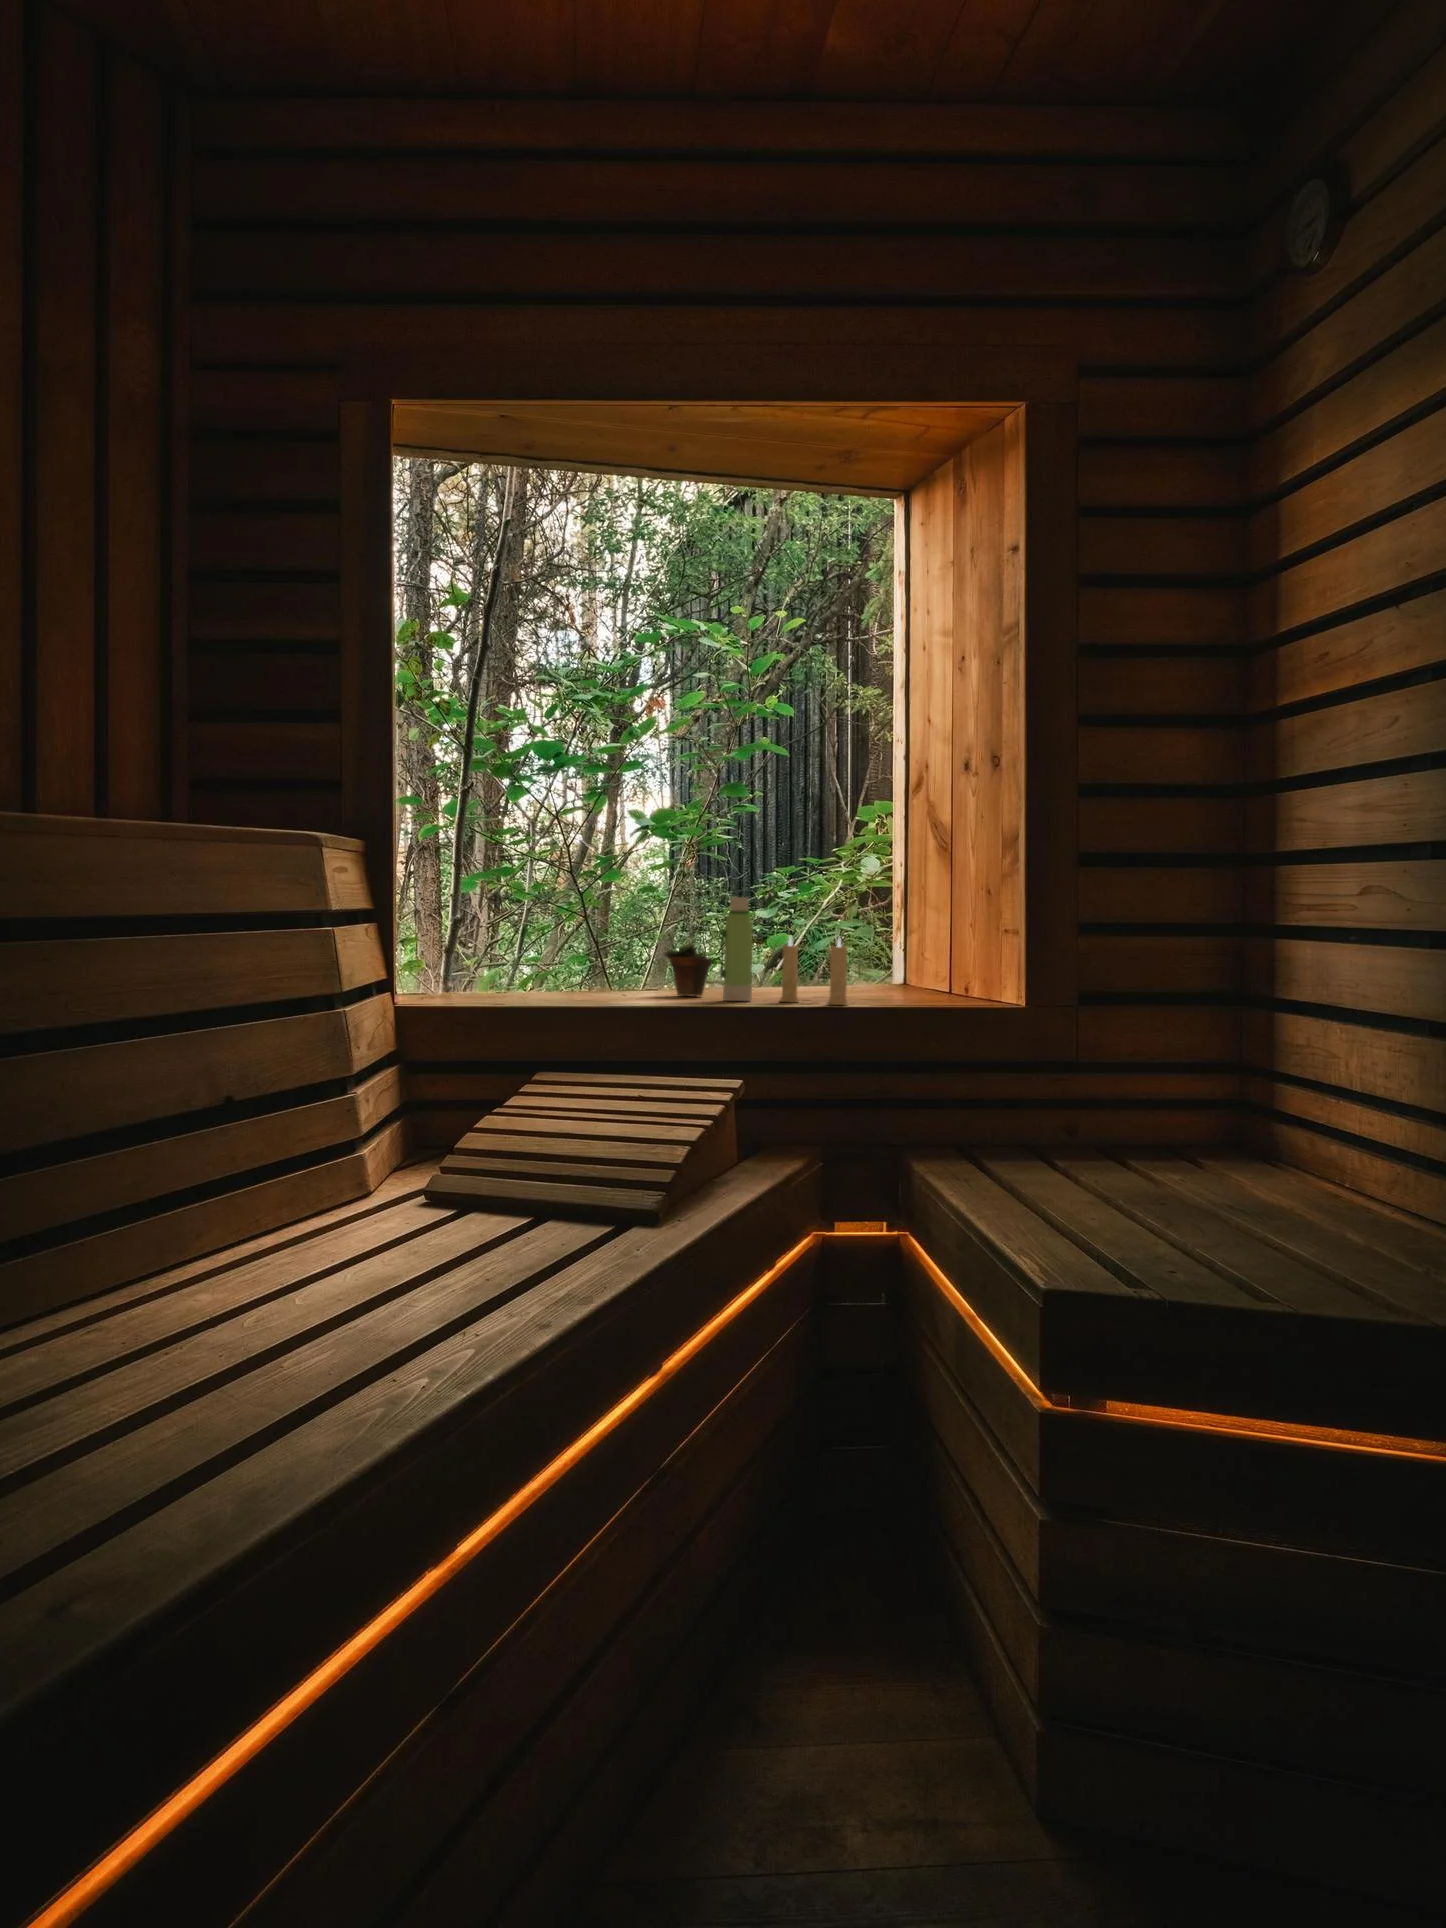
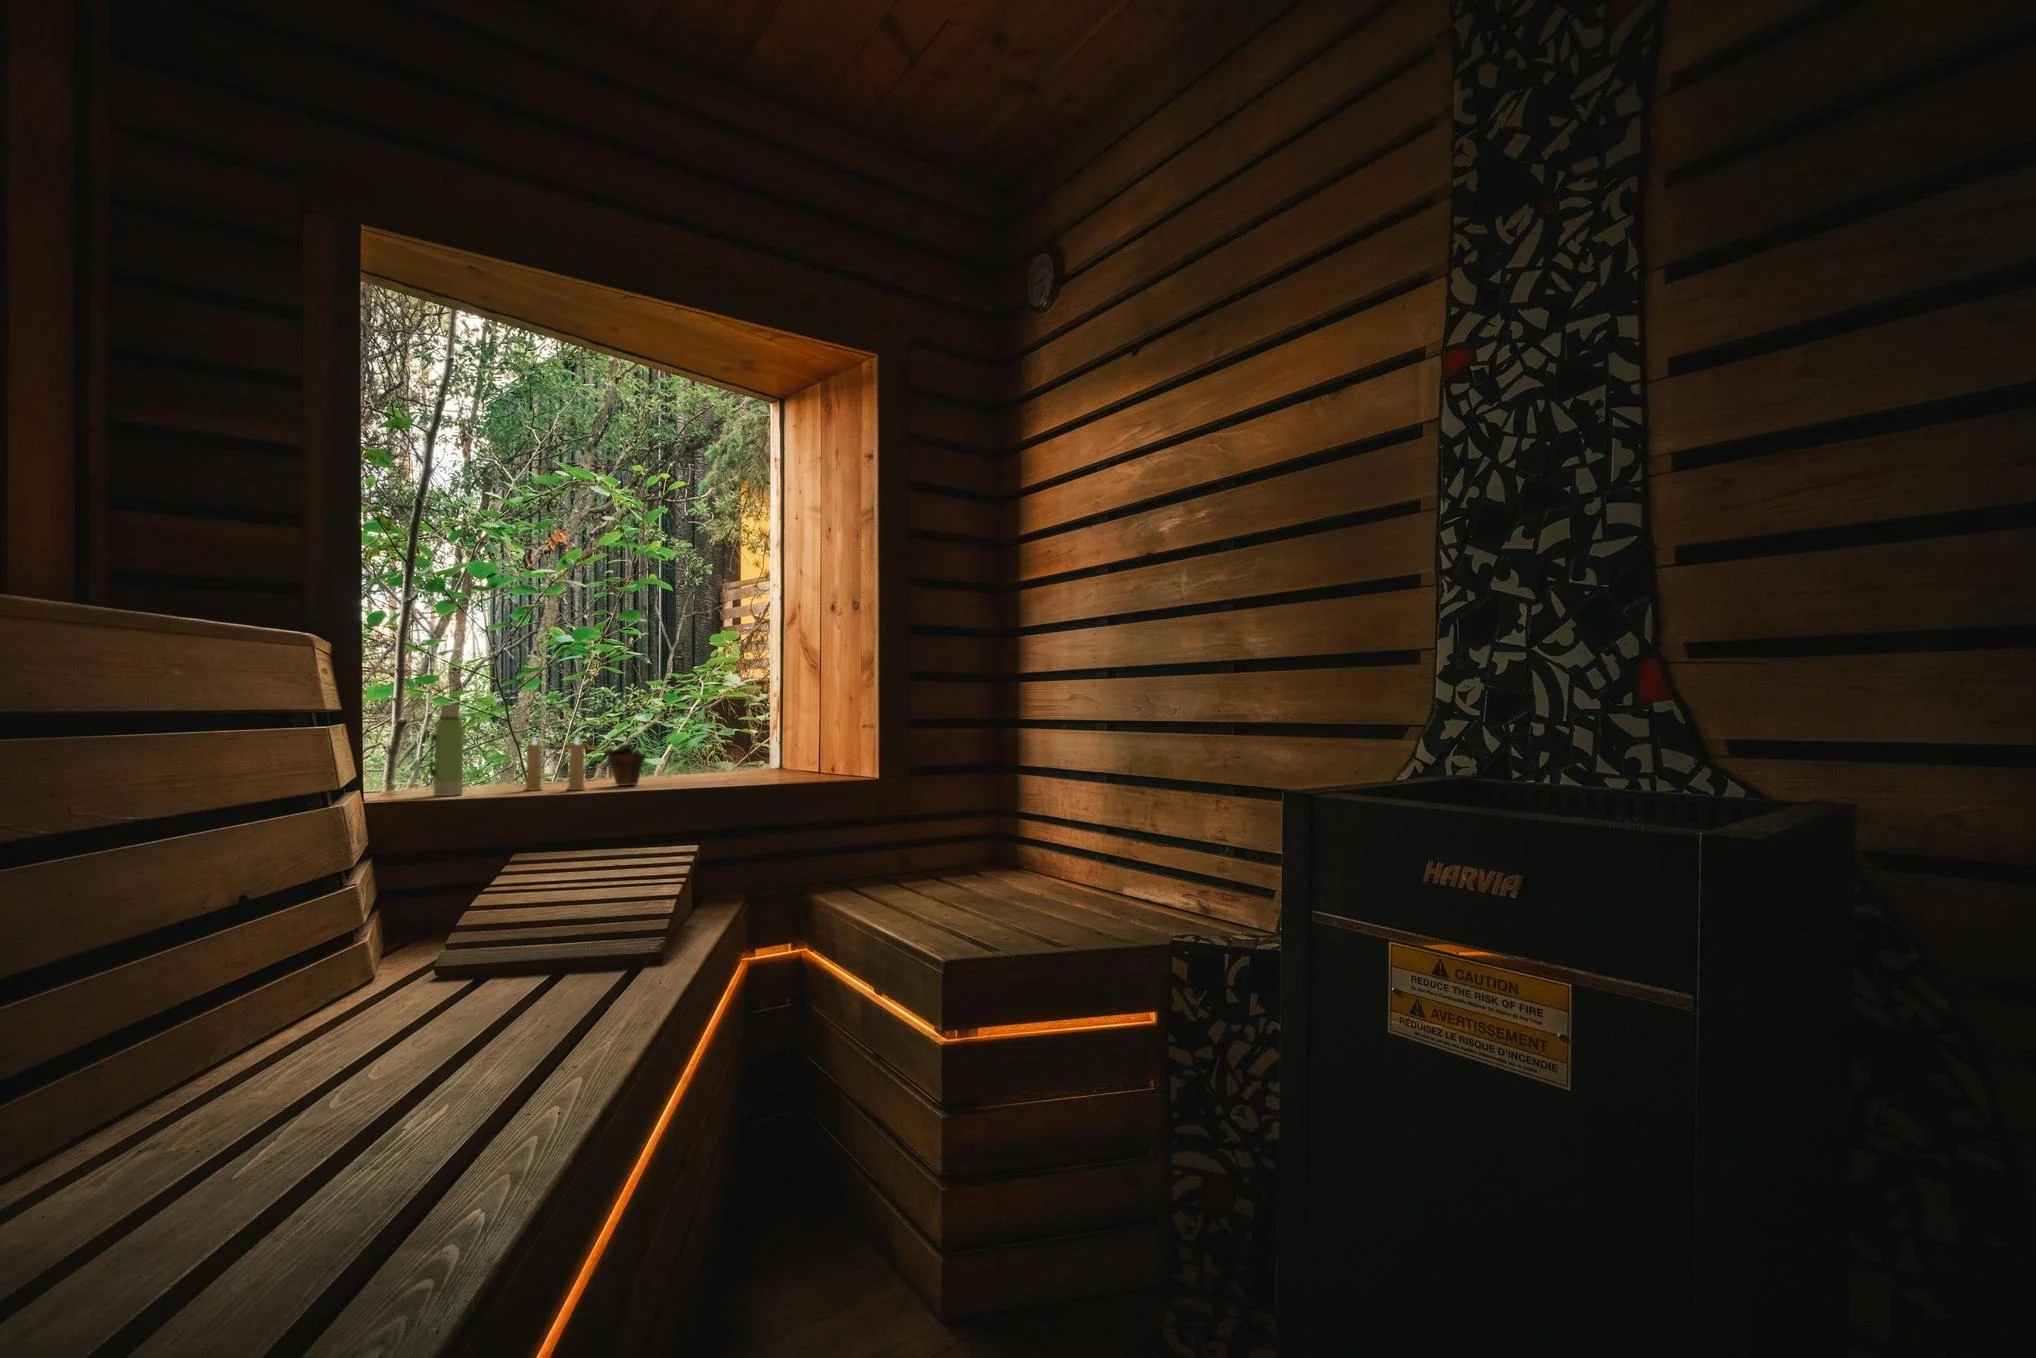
water bottle: present [720,897,753,1001] -> present [430,705,464,796]
candle: present [780,937,848,1005] -> present [525,737,585,791]

